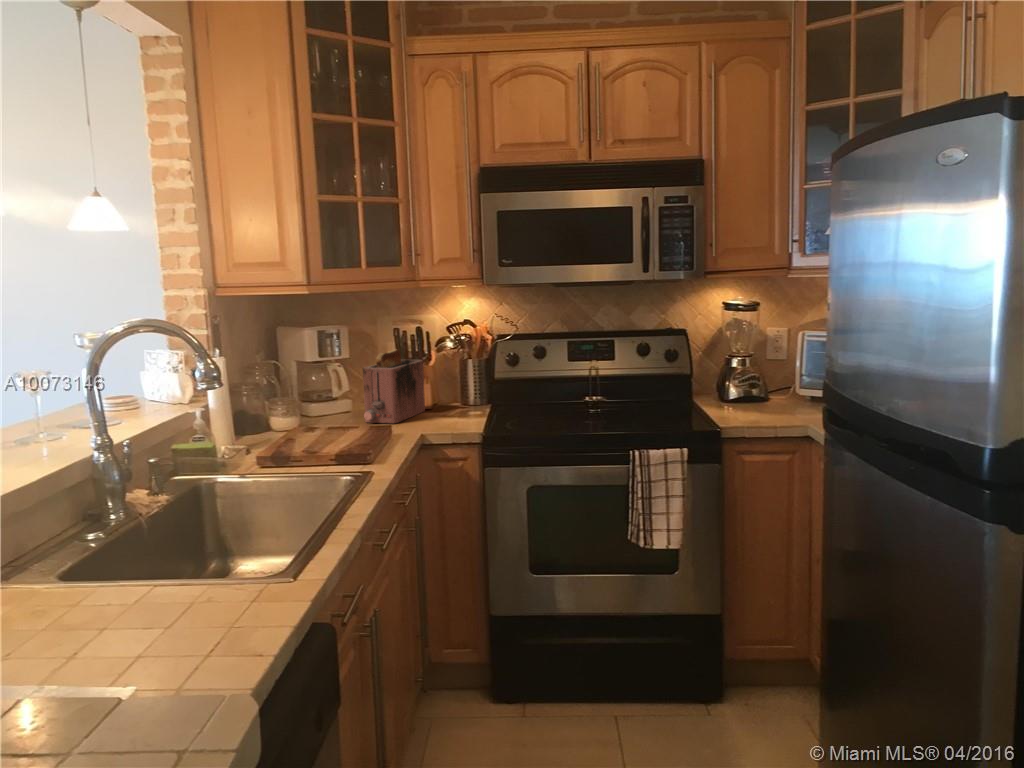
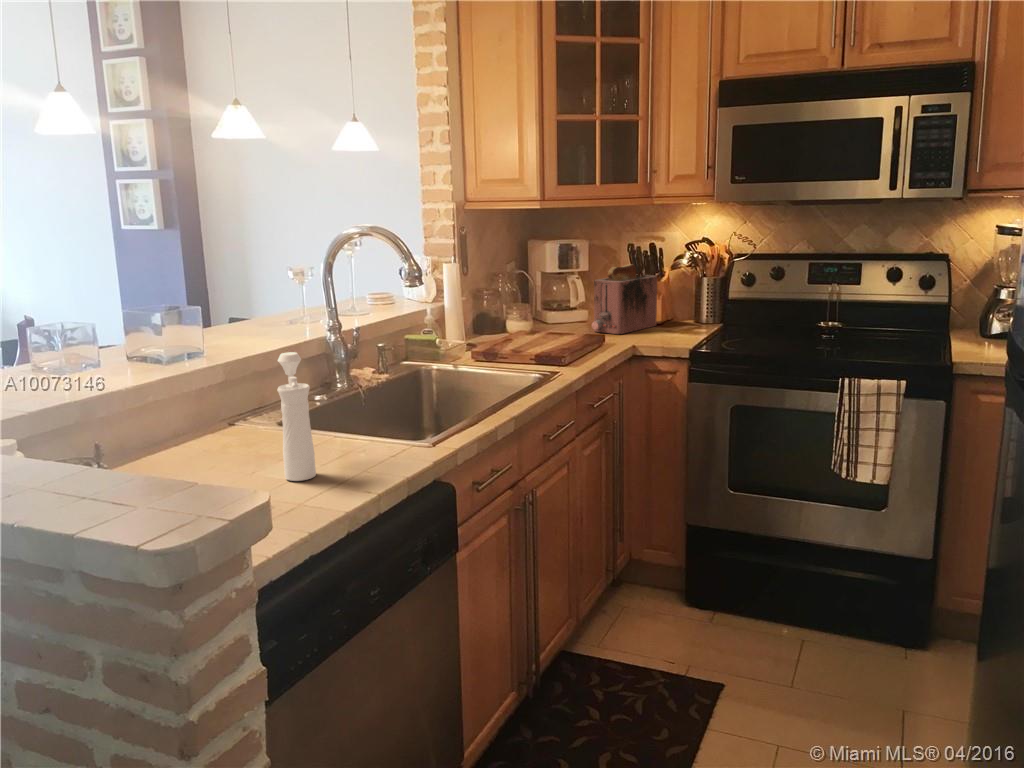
pepper mill: none [101,486,172,652] -> present [277,352,316,481]

